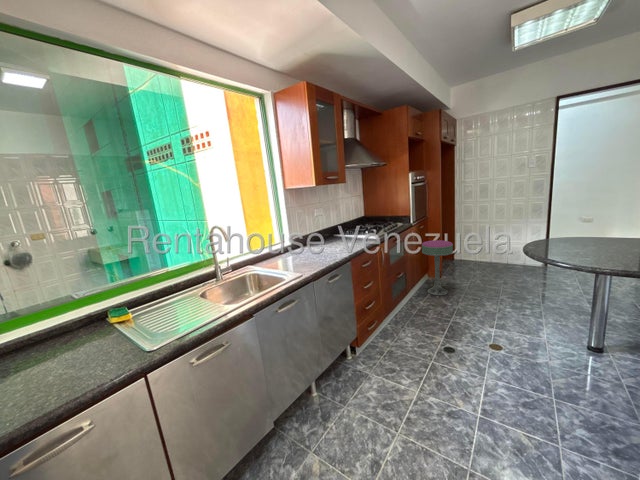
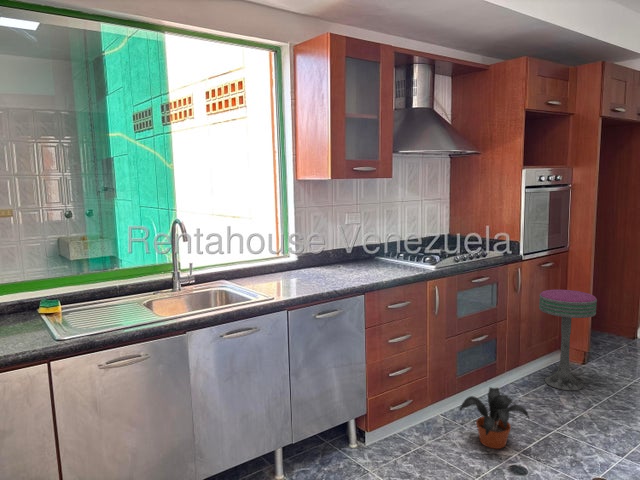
potted plant: none [405,303,447,339] -> present [460,387,529,449]

